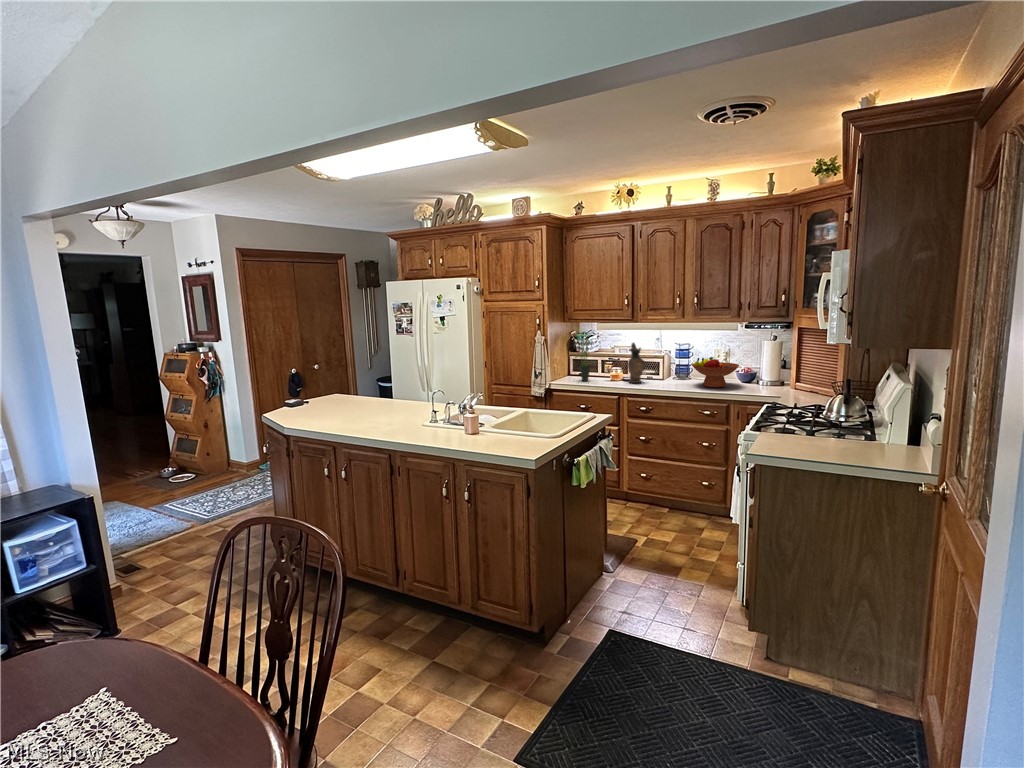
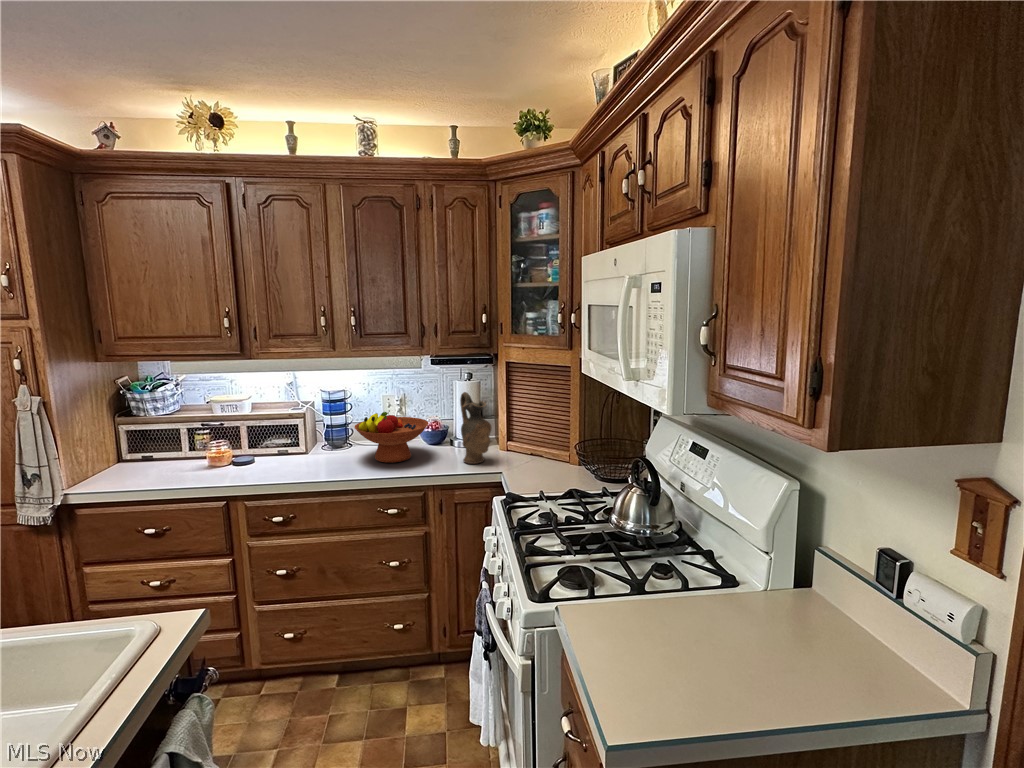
potted plant: present [575,339,594,381] -> none [123,391,167,477]
ceramic pitcher: present [628,343,645,383] -> present [460,392,491,464]

